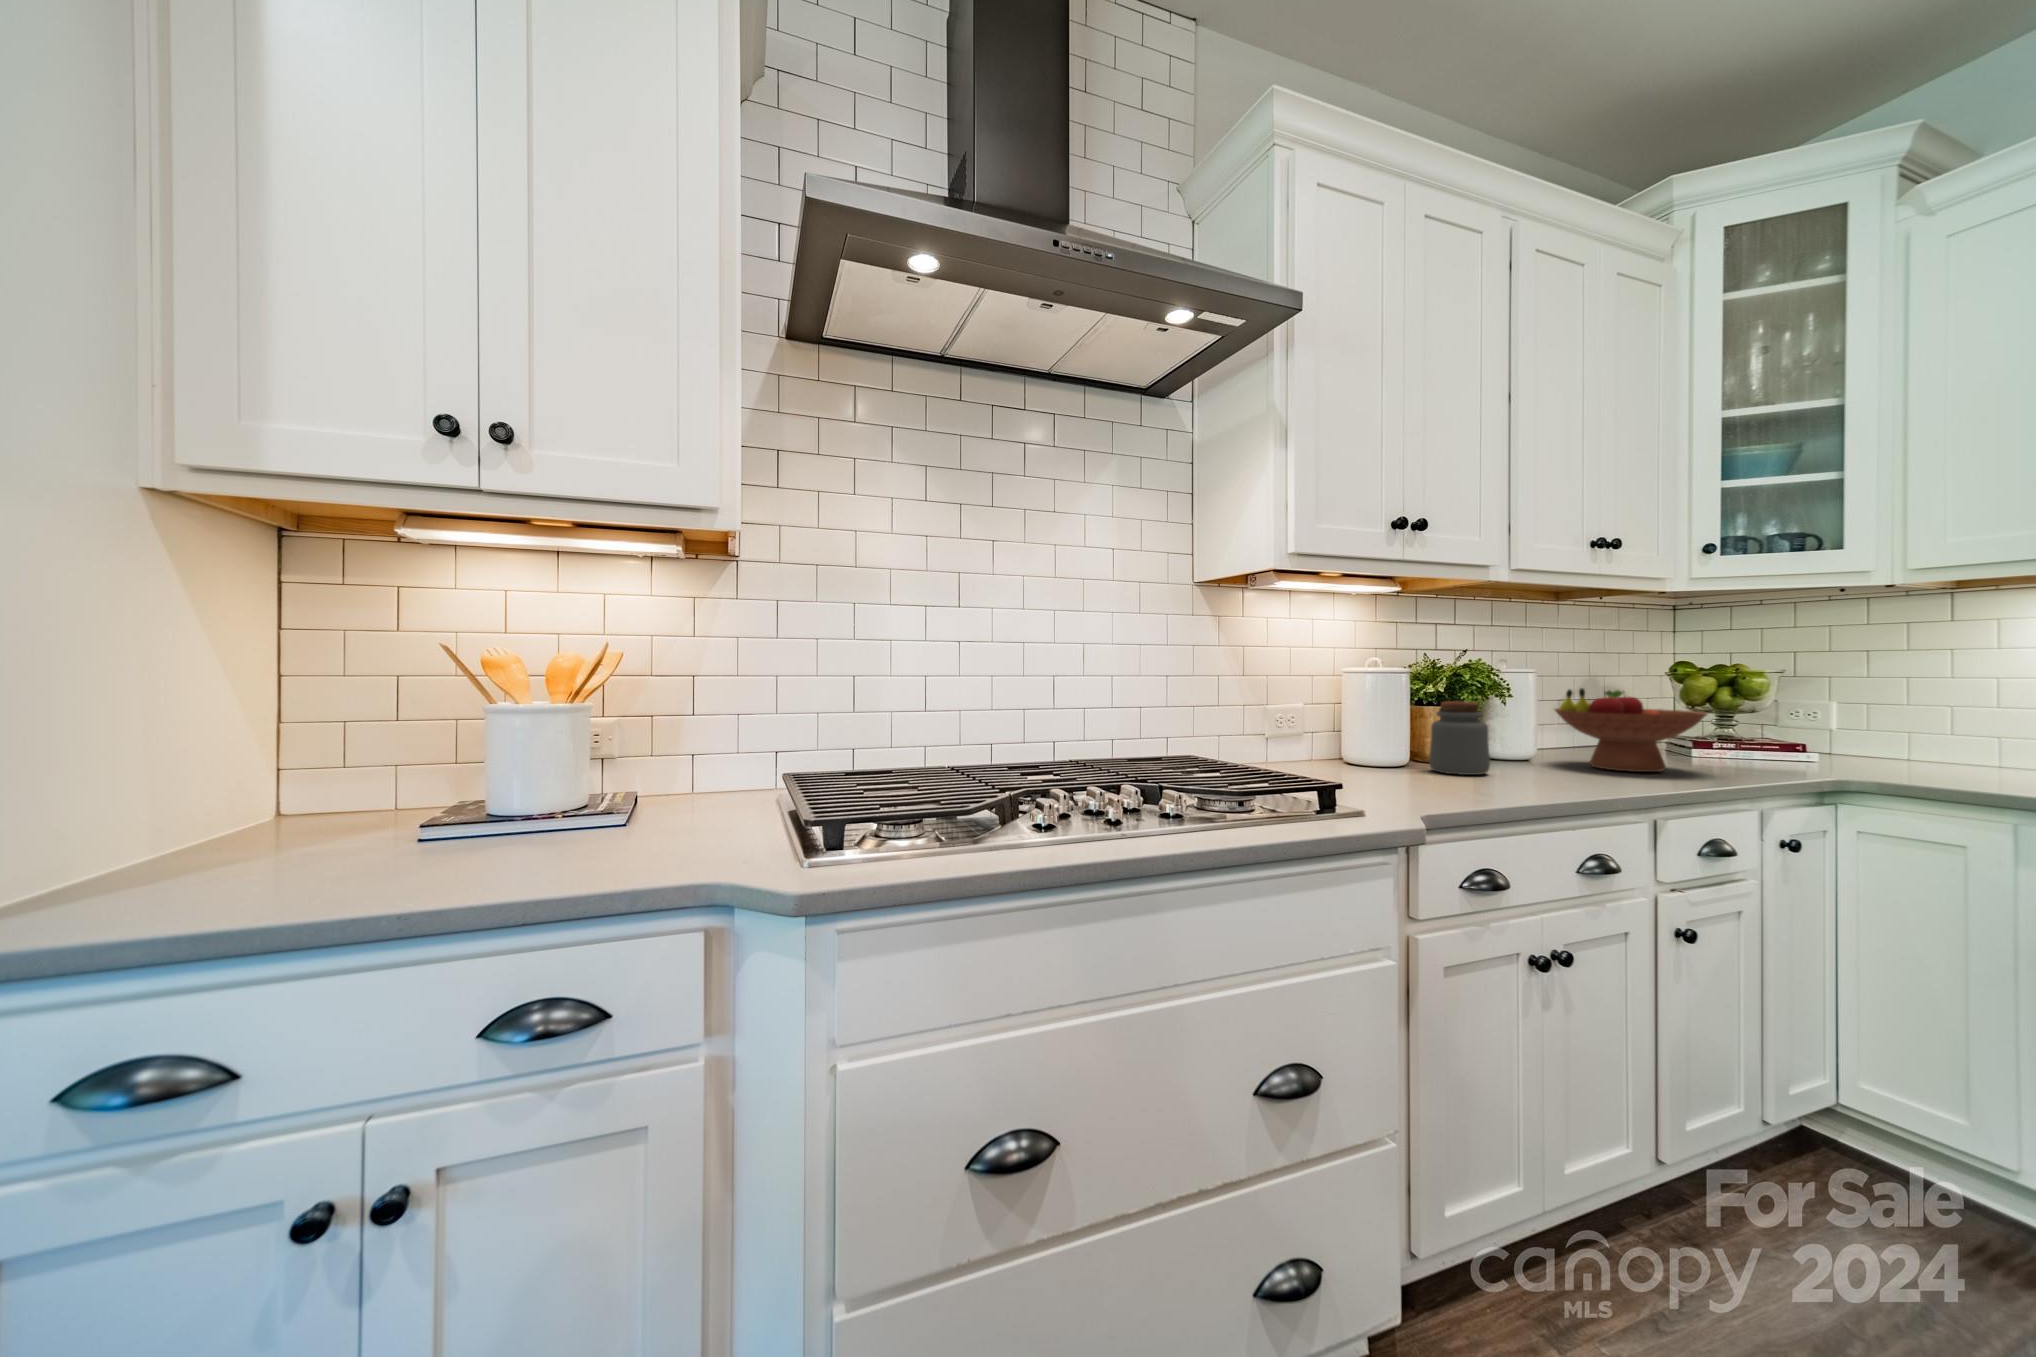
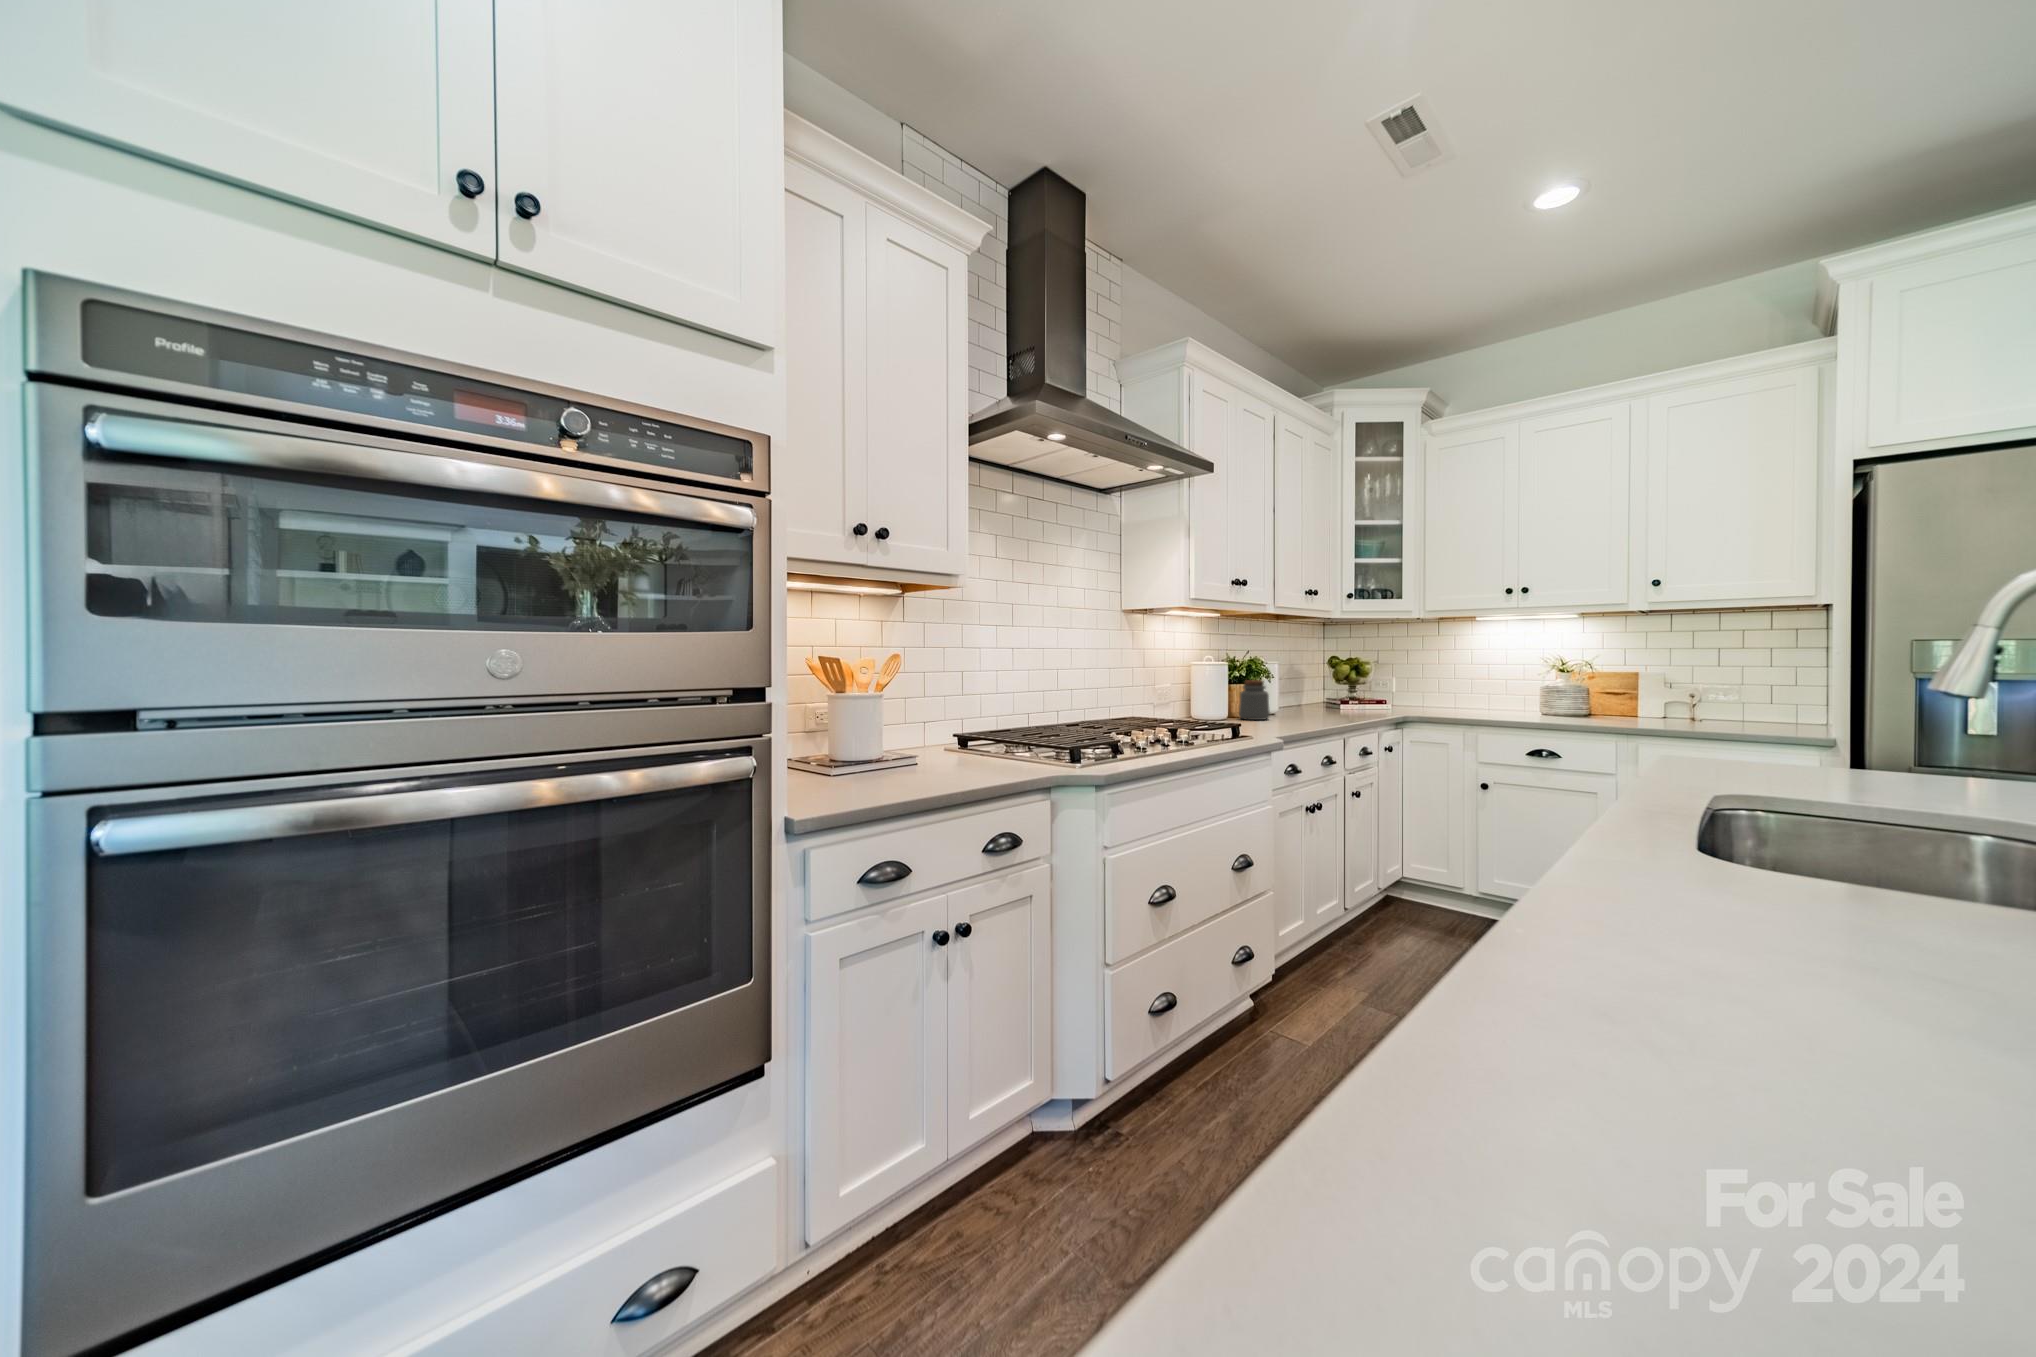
fruit bowl: present [1555,688,1707,772] -> none [1289,672,1359,715]

